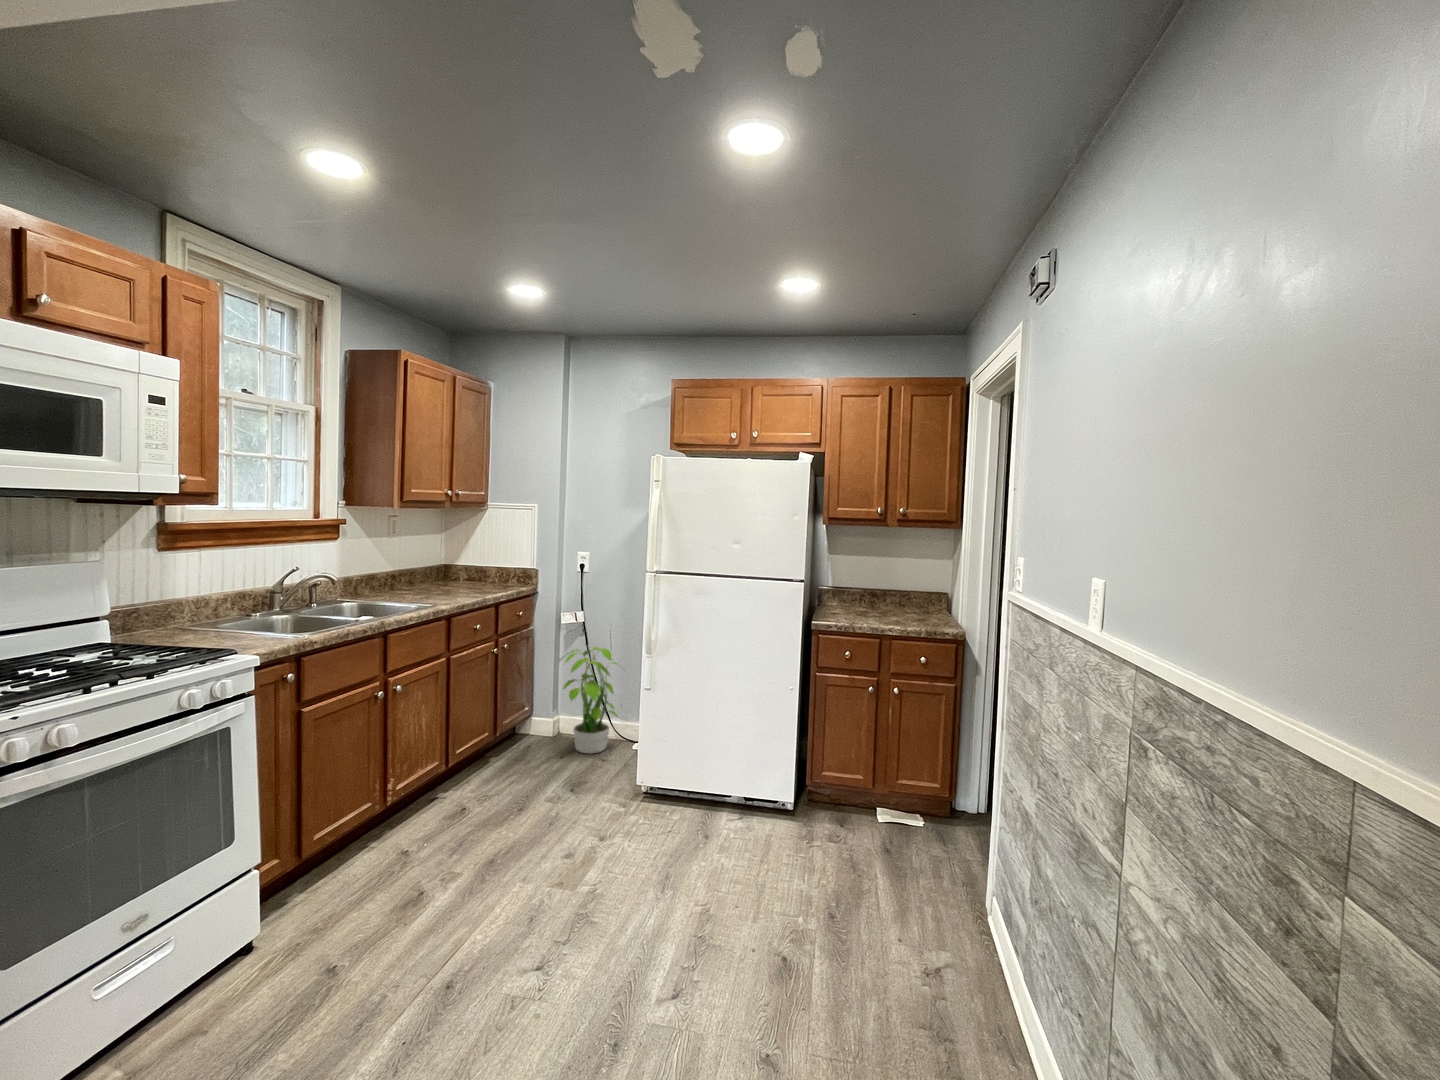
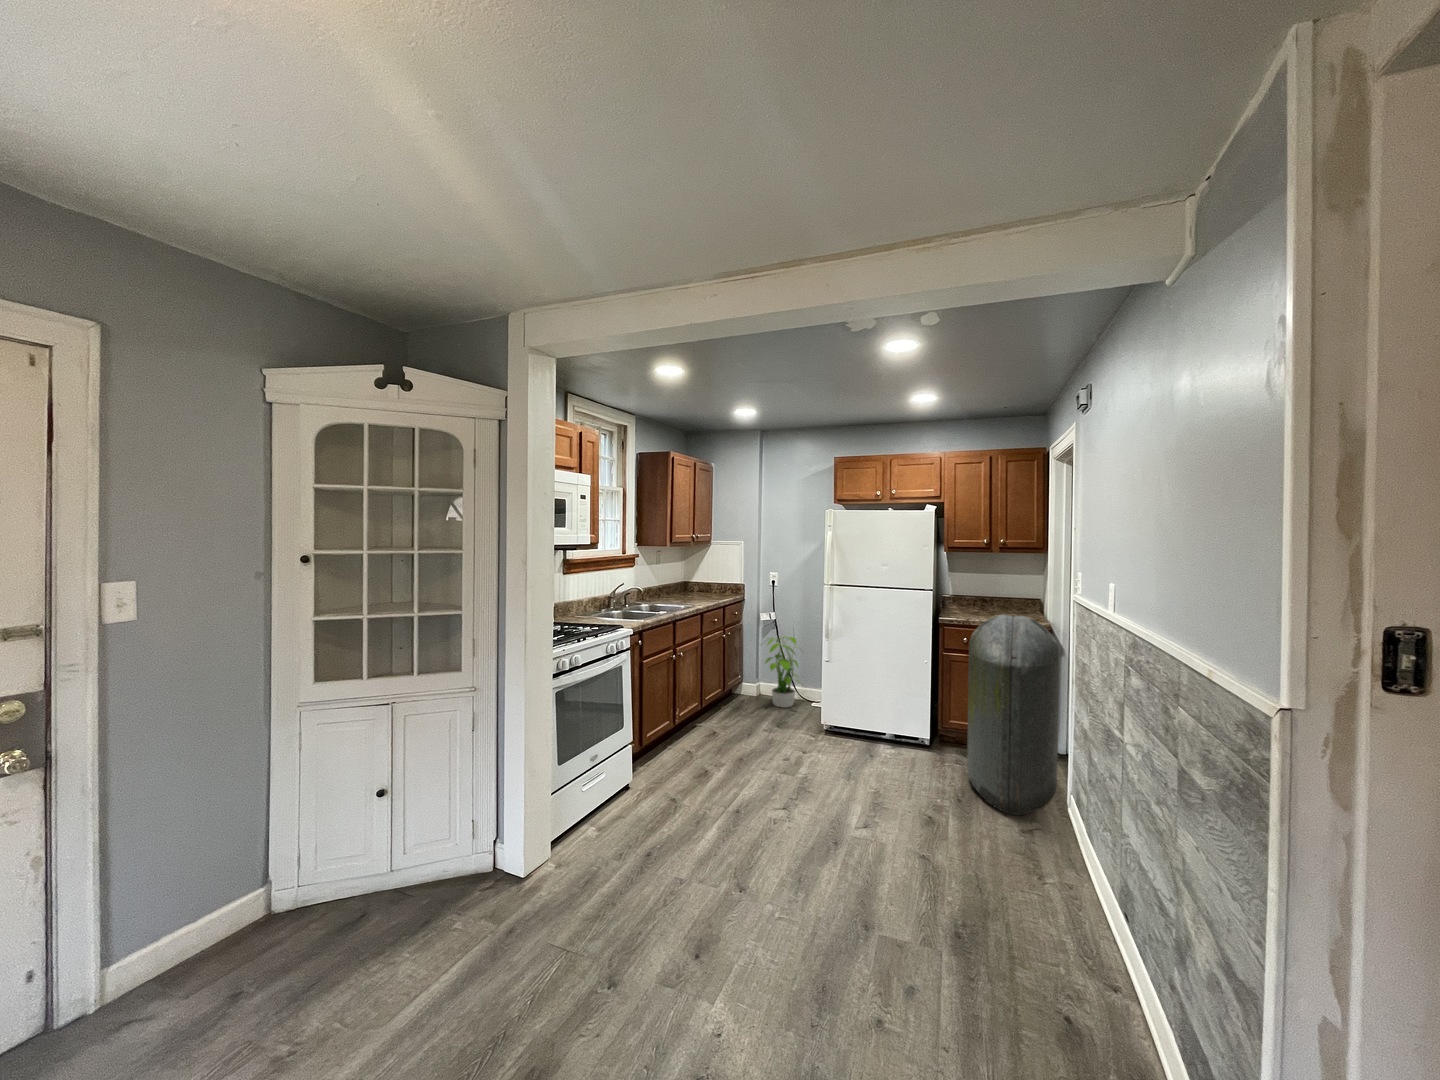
trash can: none [844,620,978,935] -> present [967,615,1059,815]

